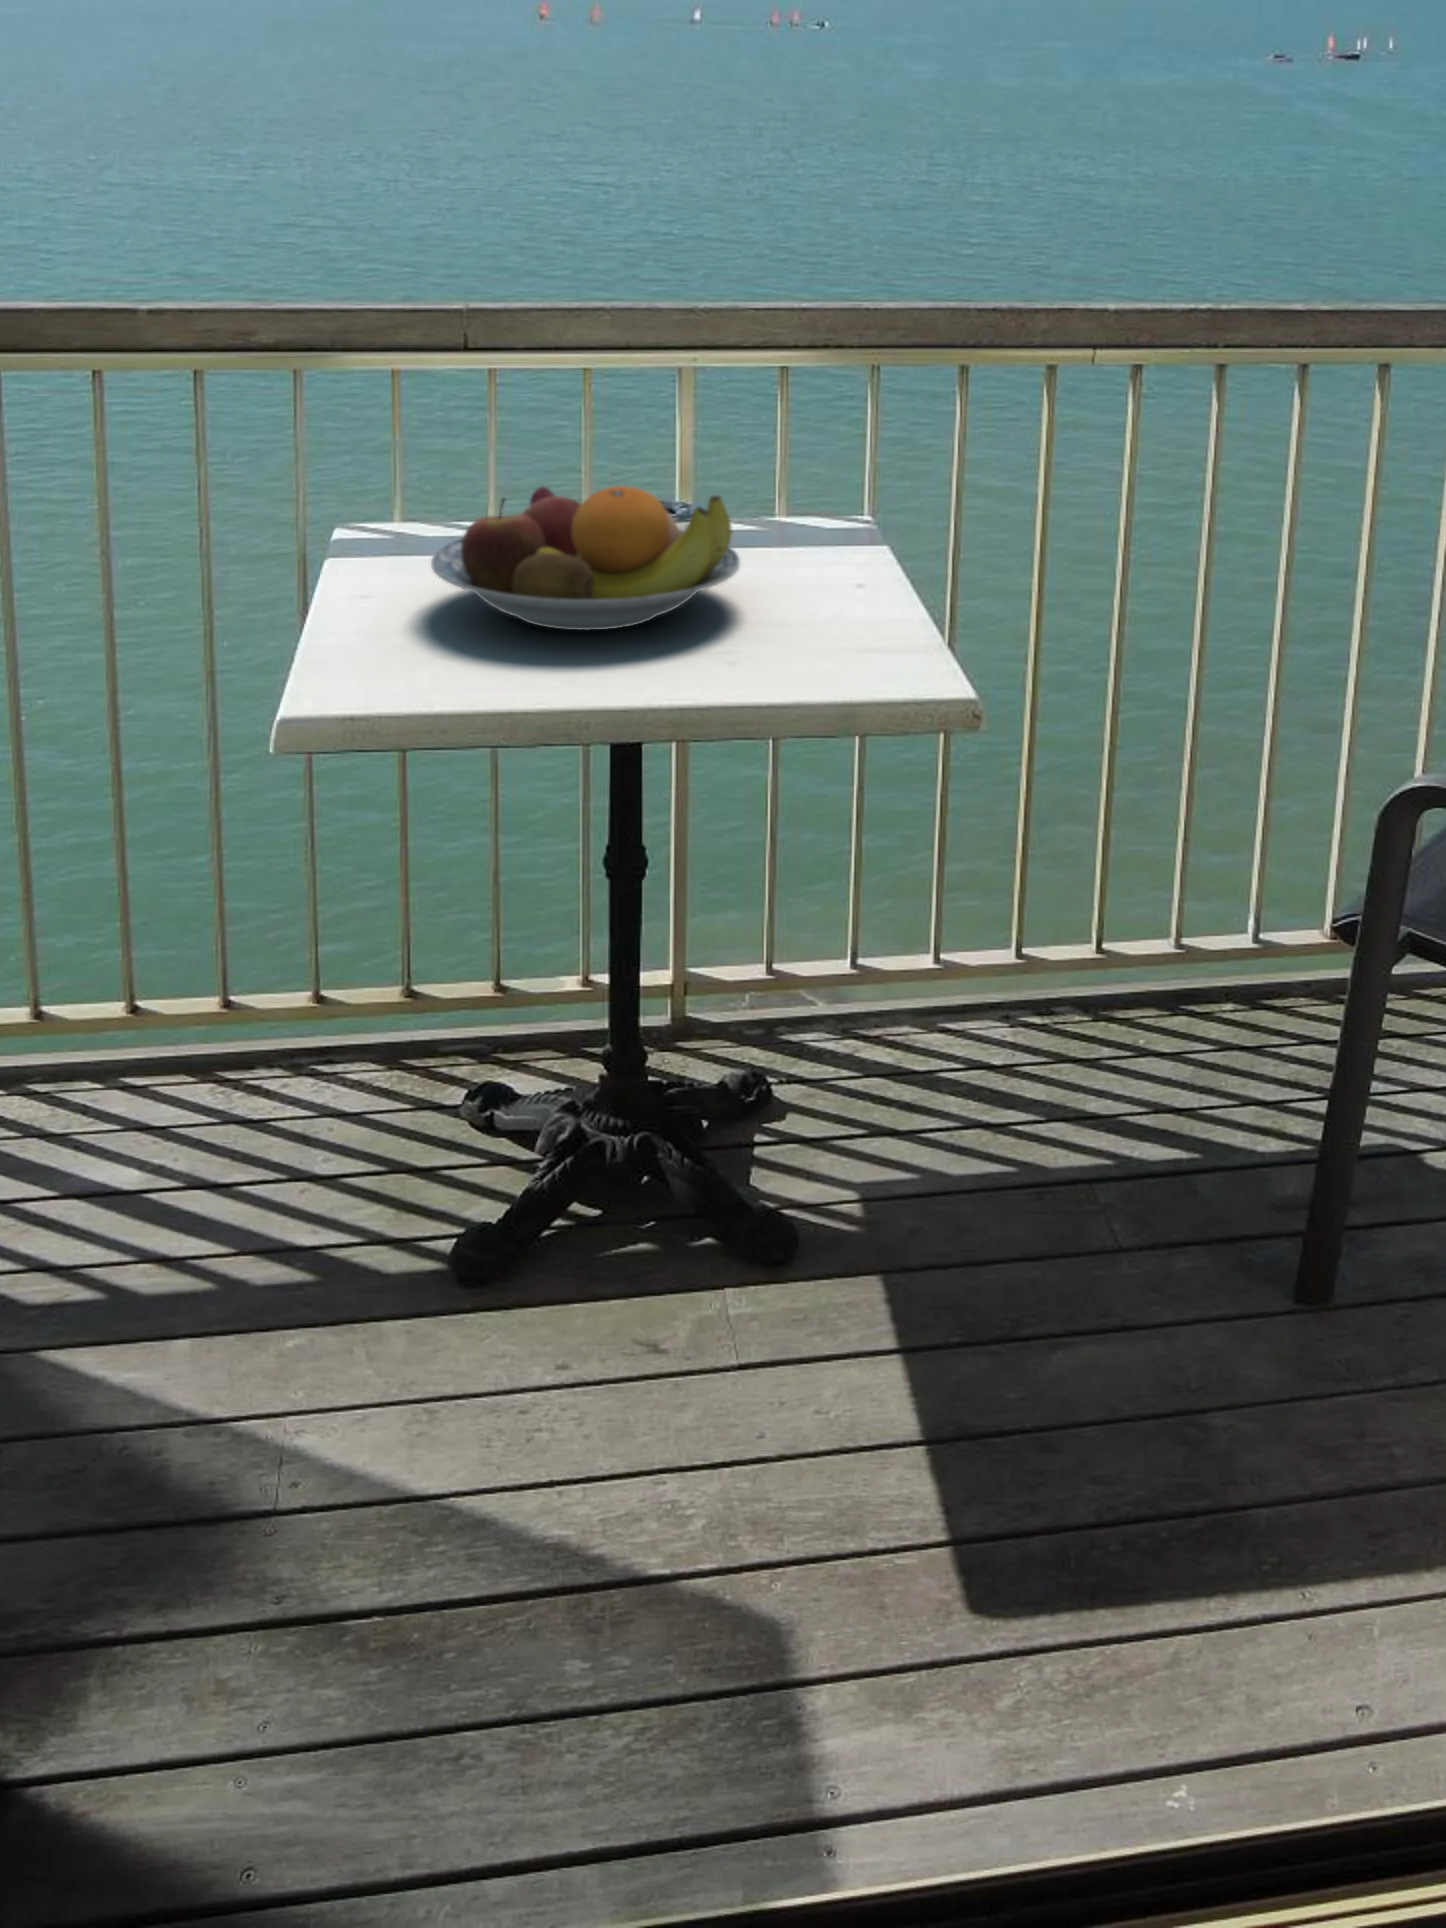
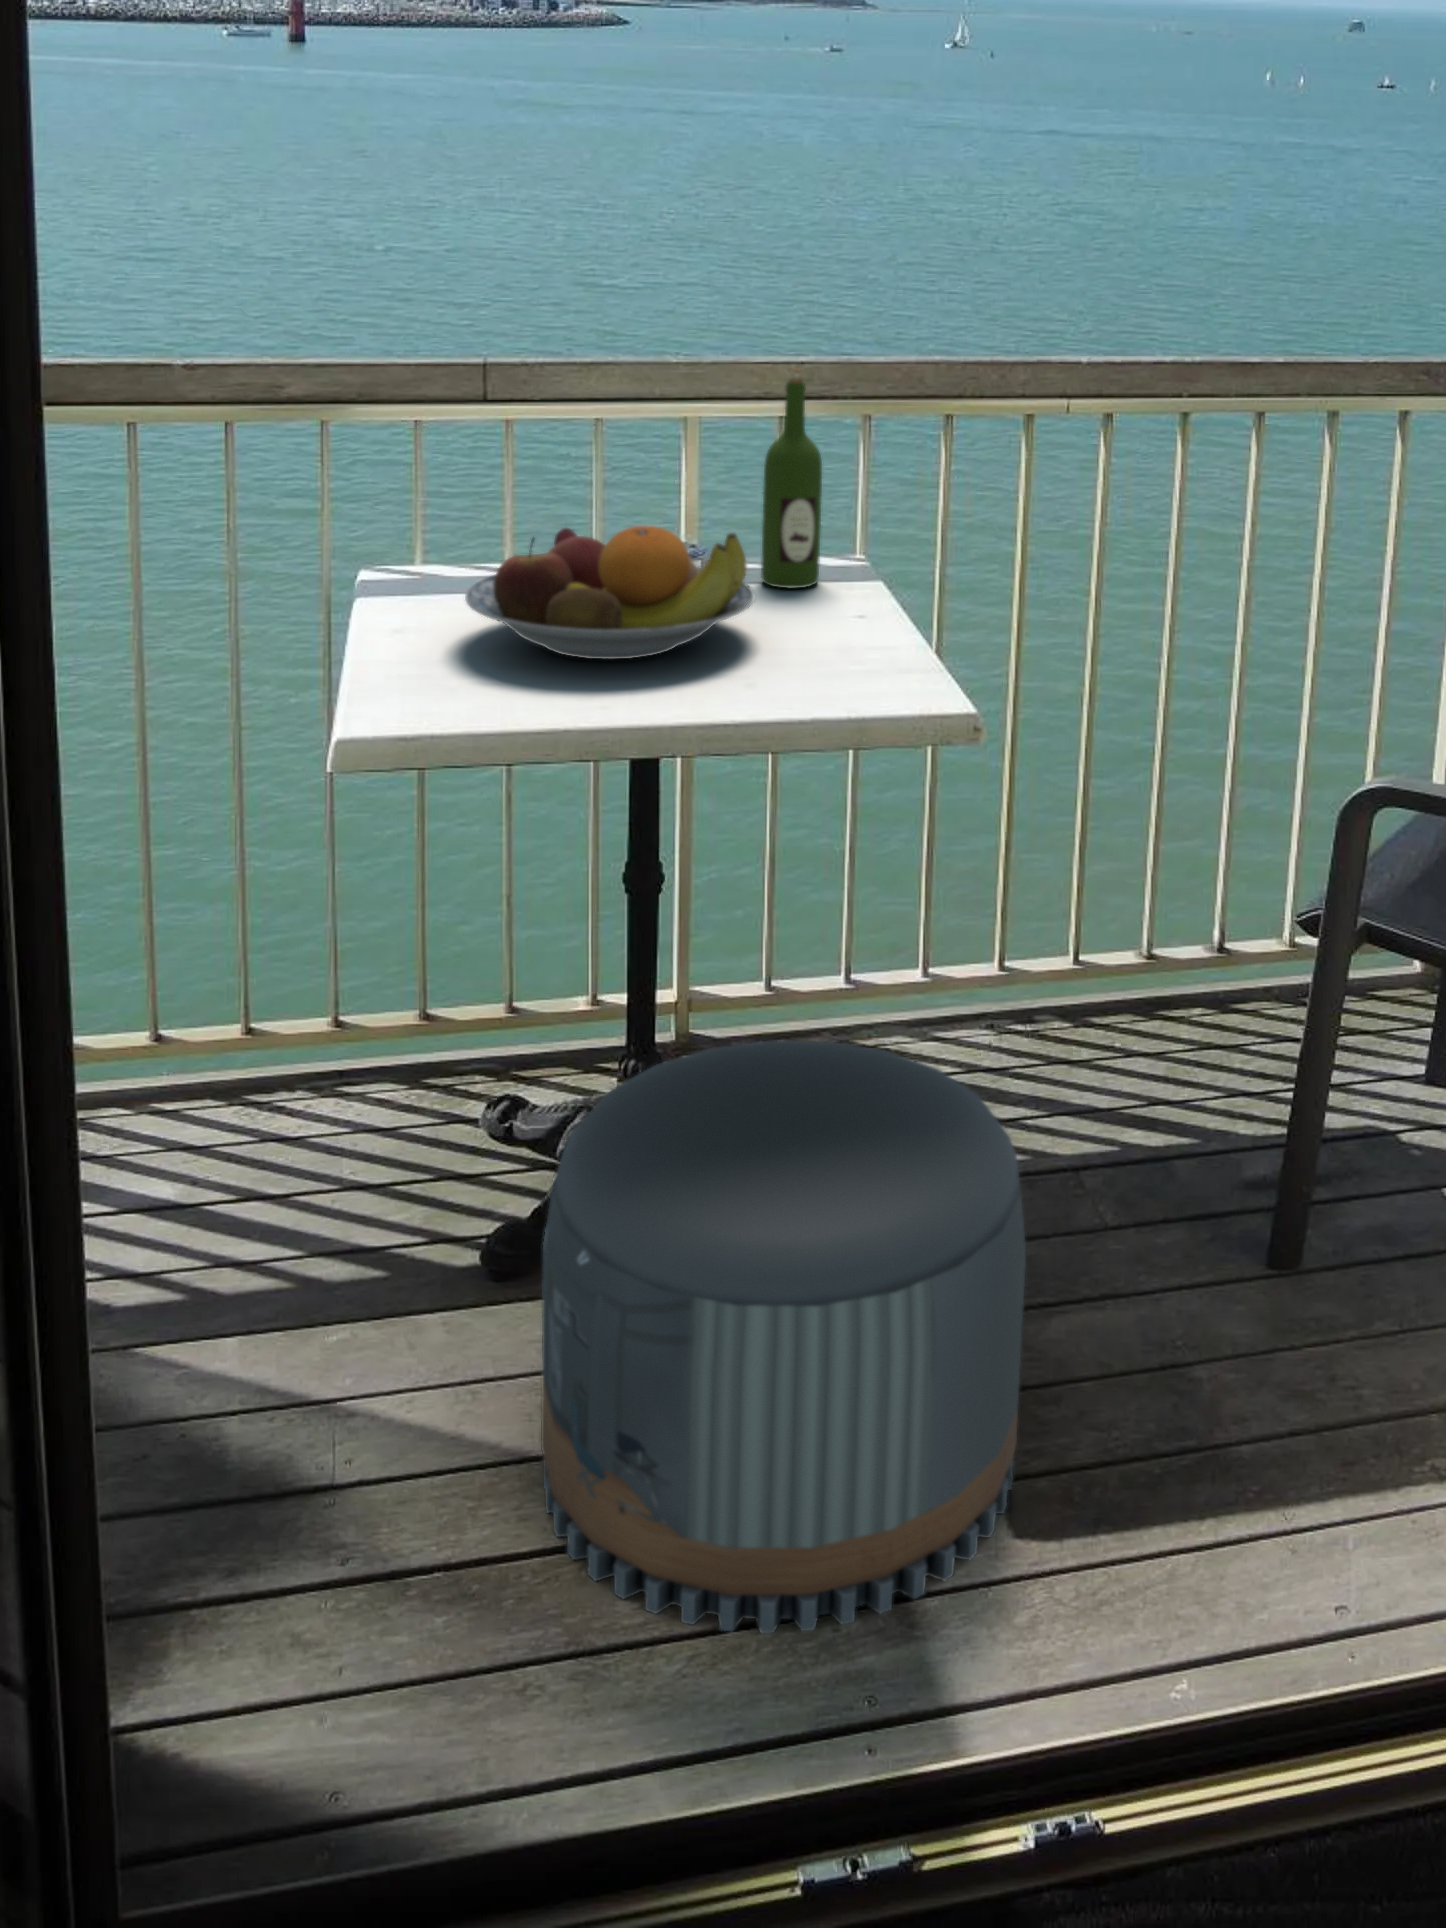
wine bottle: none [757,316,822,553] -> present [761,368,822,588]
pouf: none [491,1046,1015,1703] -> present [541,1040,1026,1633]

